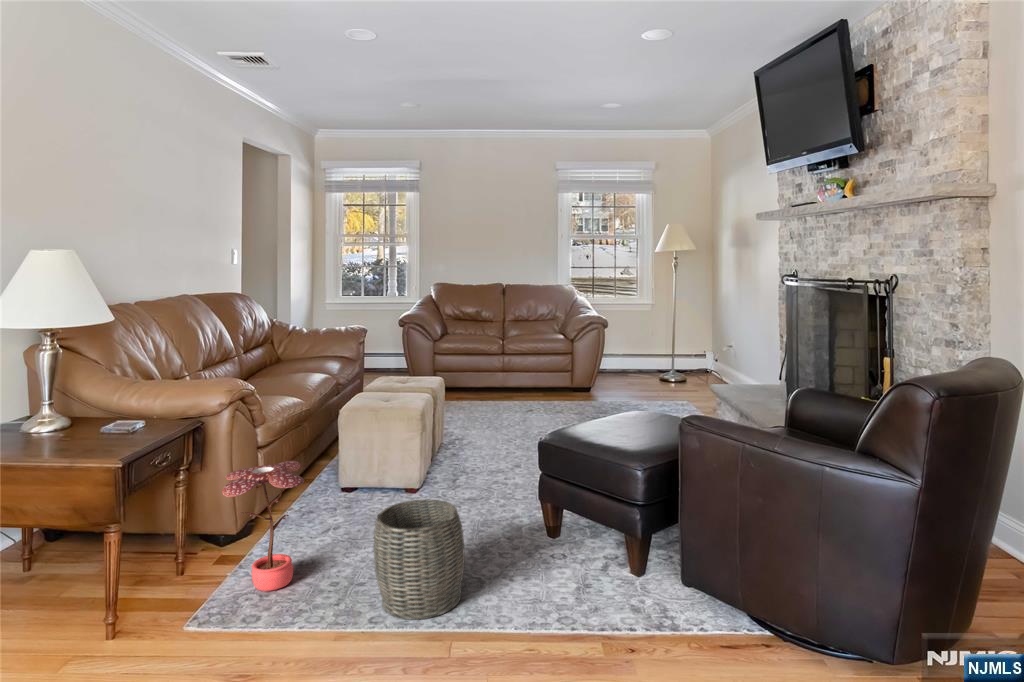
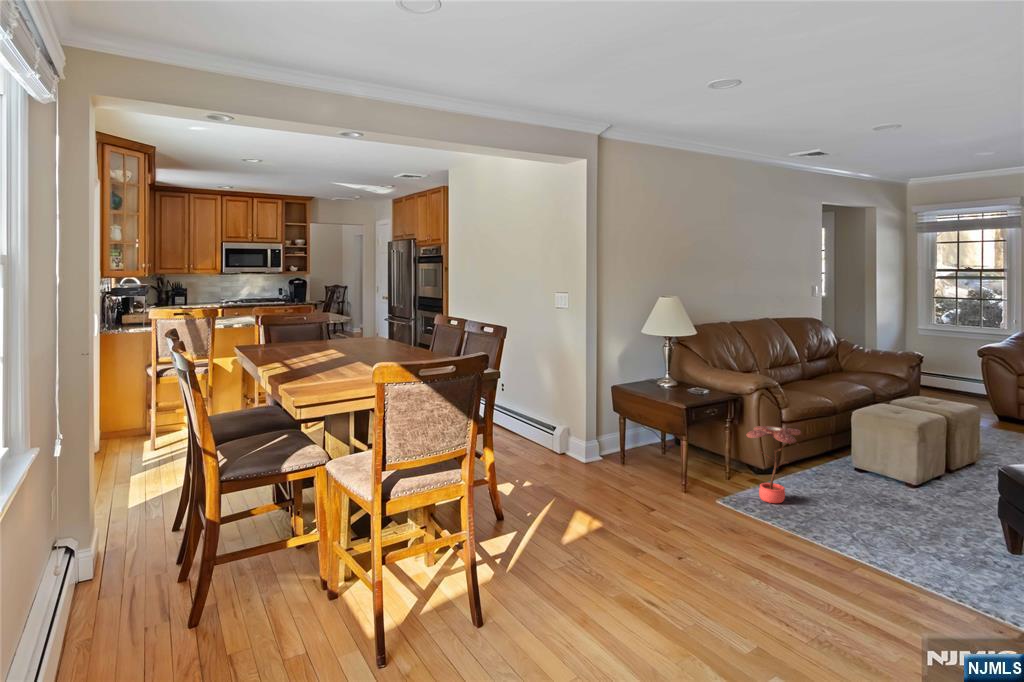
woven basket: present [374,500,465,620] -> none [827,474,898,554]

